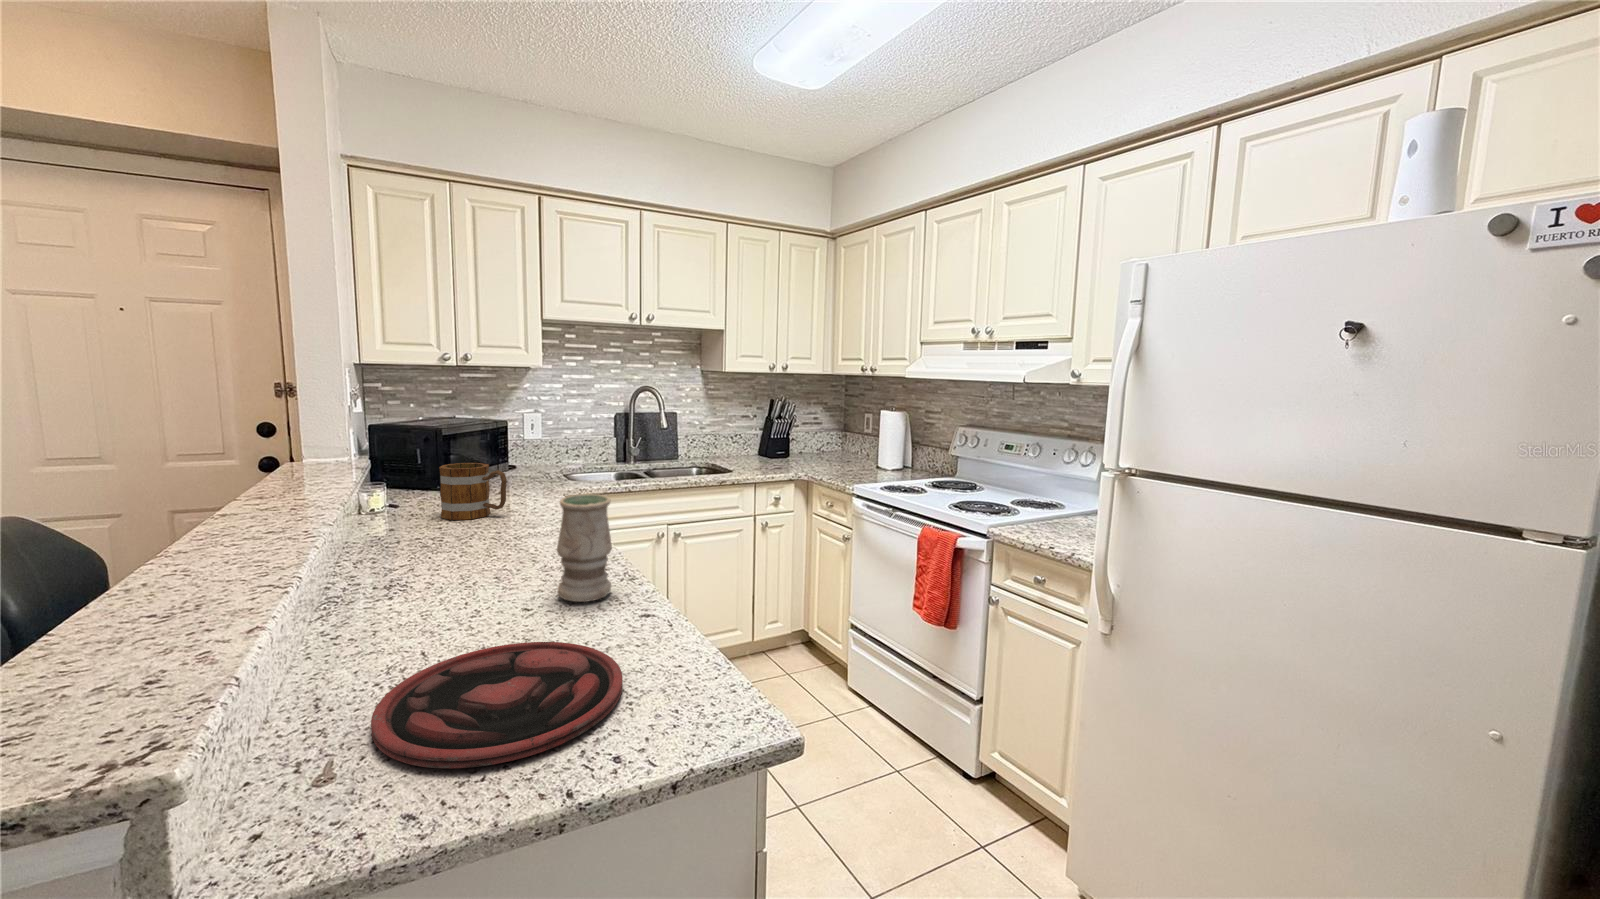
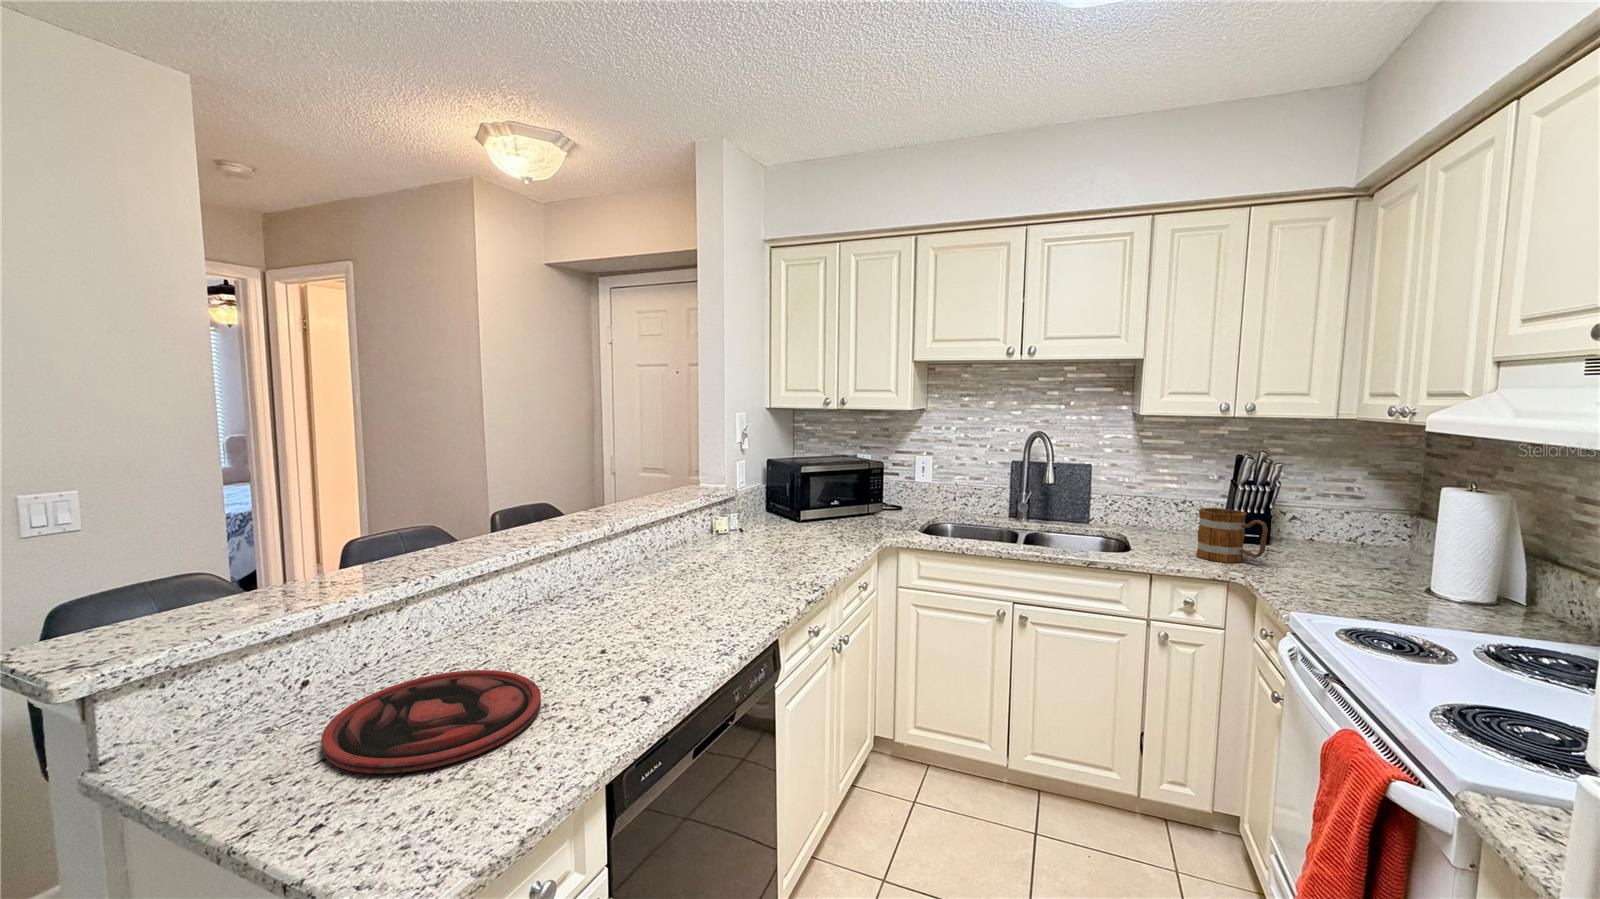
mug: present [439,463,507,520] -> present [1196,508,1268,563]
vase: present [557,493,612,602] -> none [635,552,689,662]

